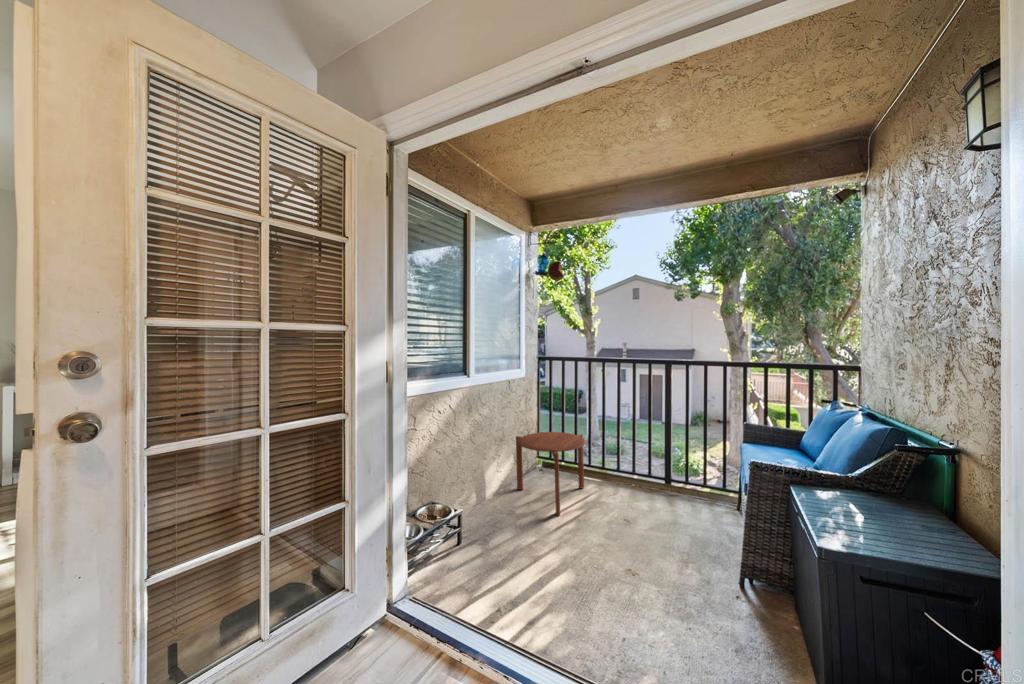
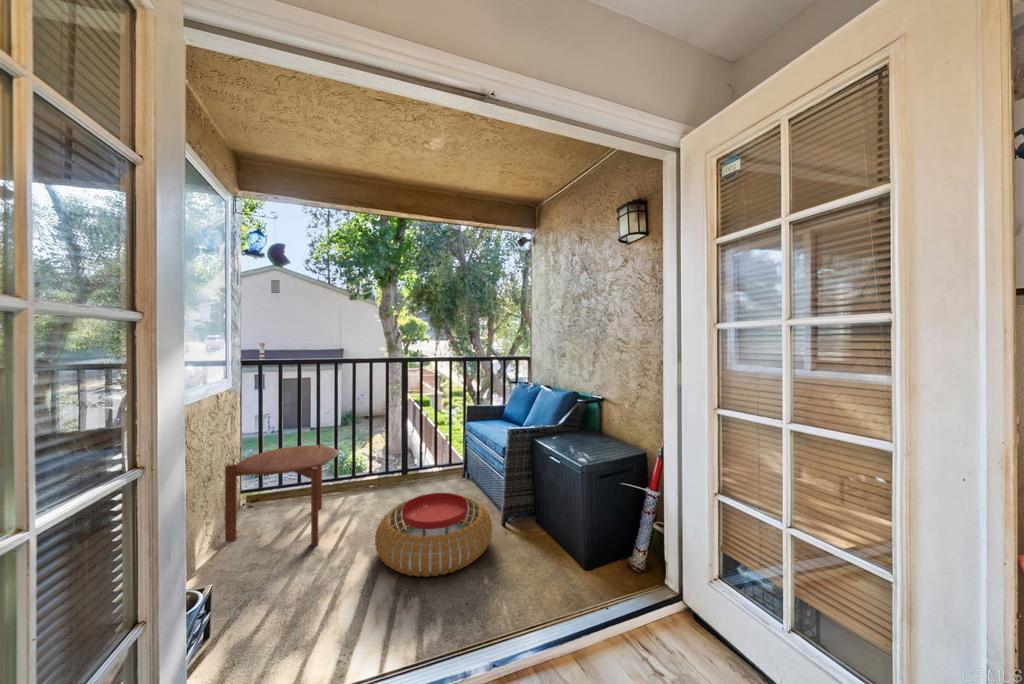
pouf: none [581,507,710,603] -> present [375,493,492,577]

